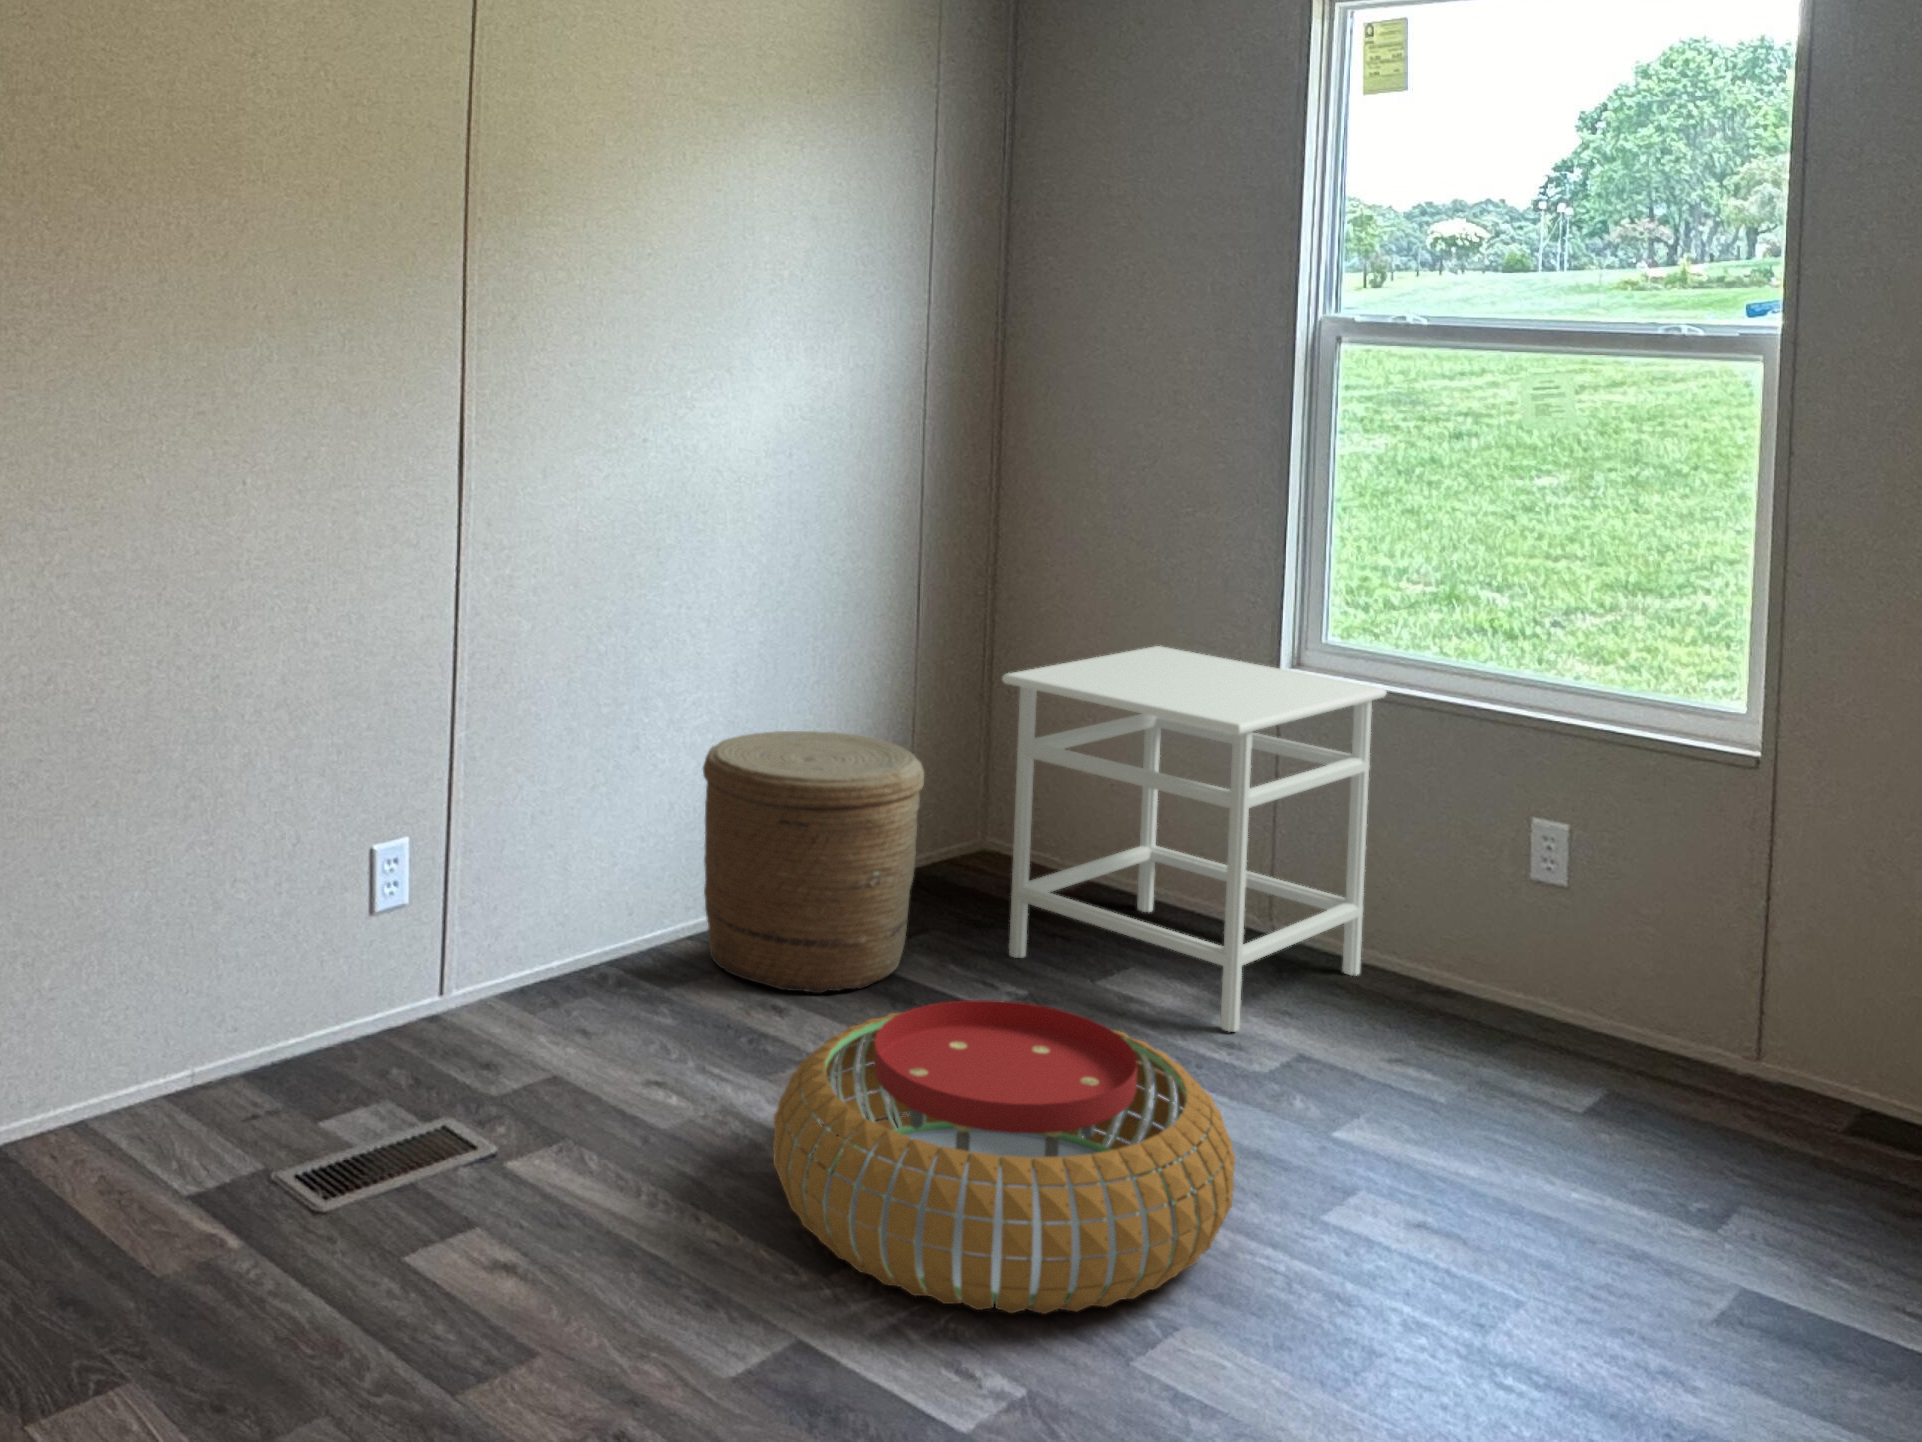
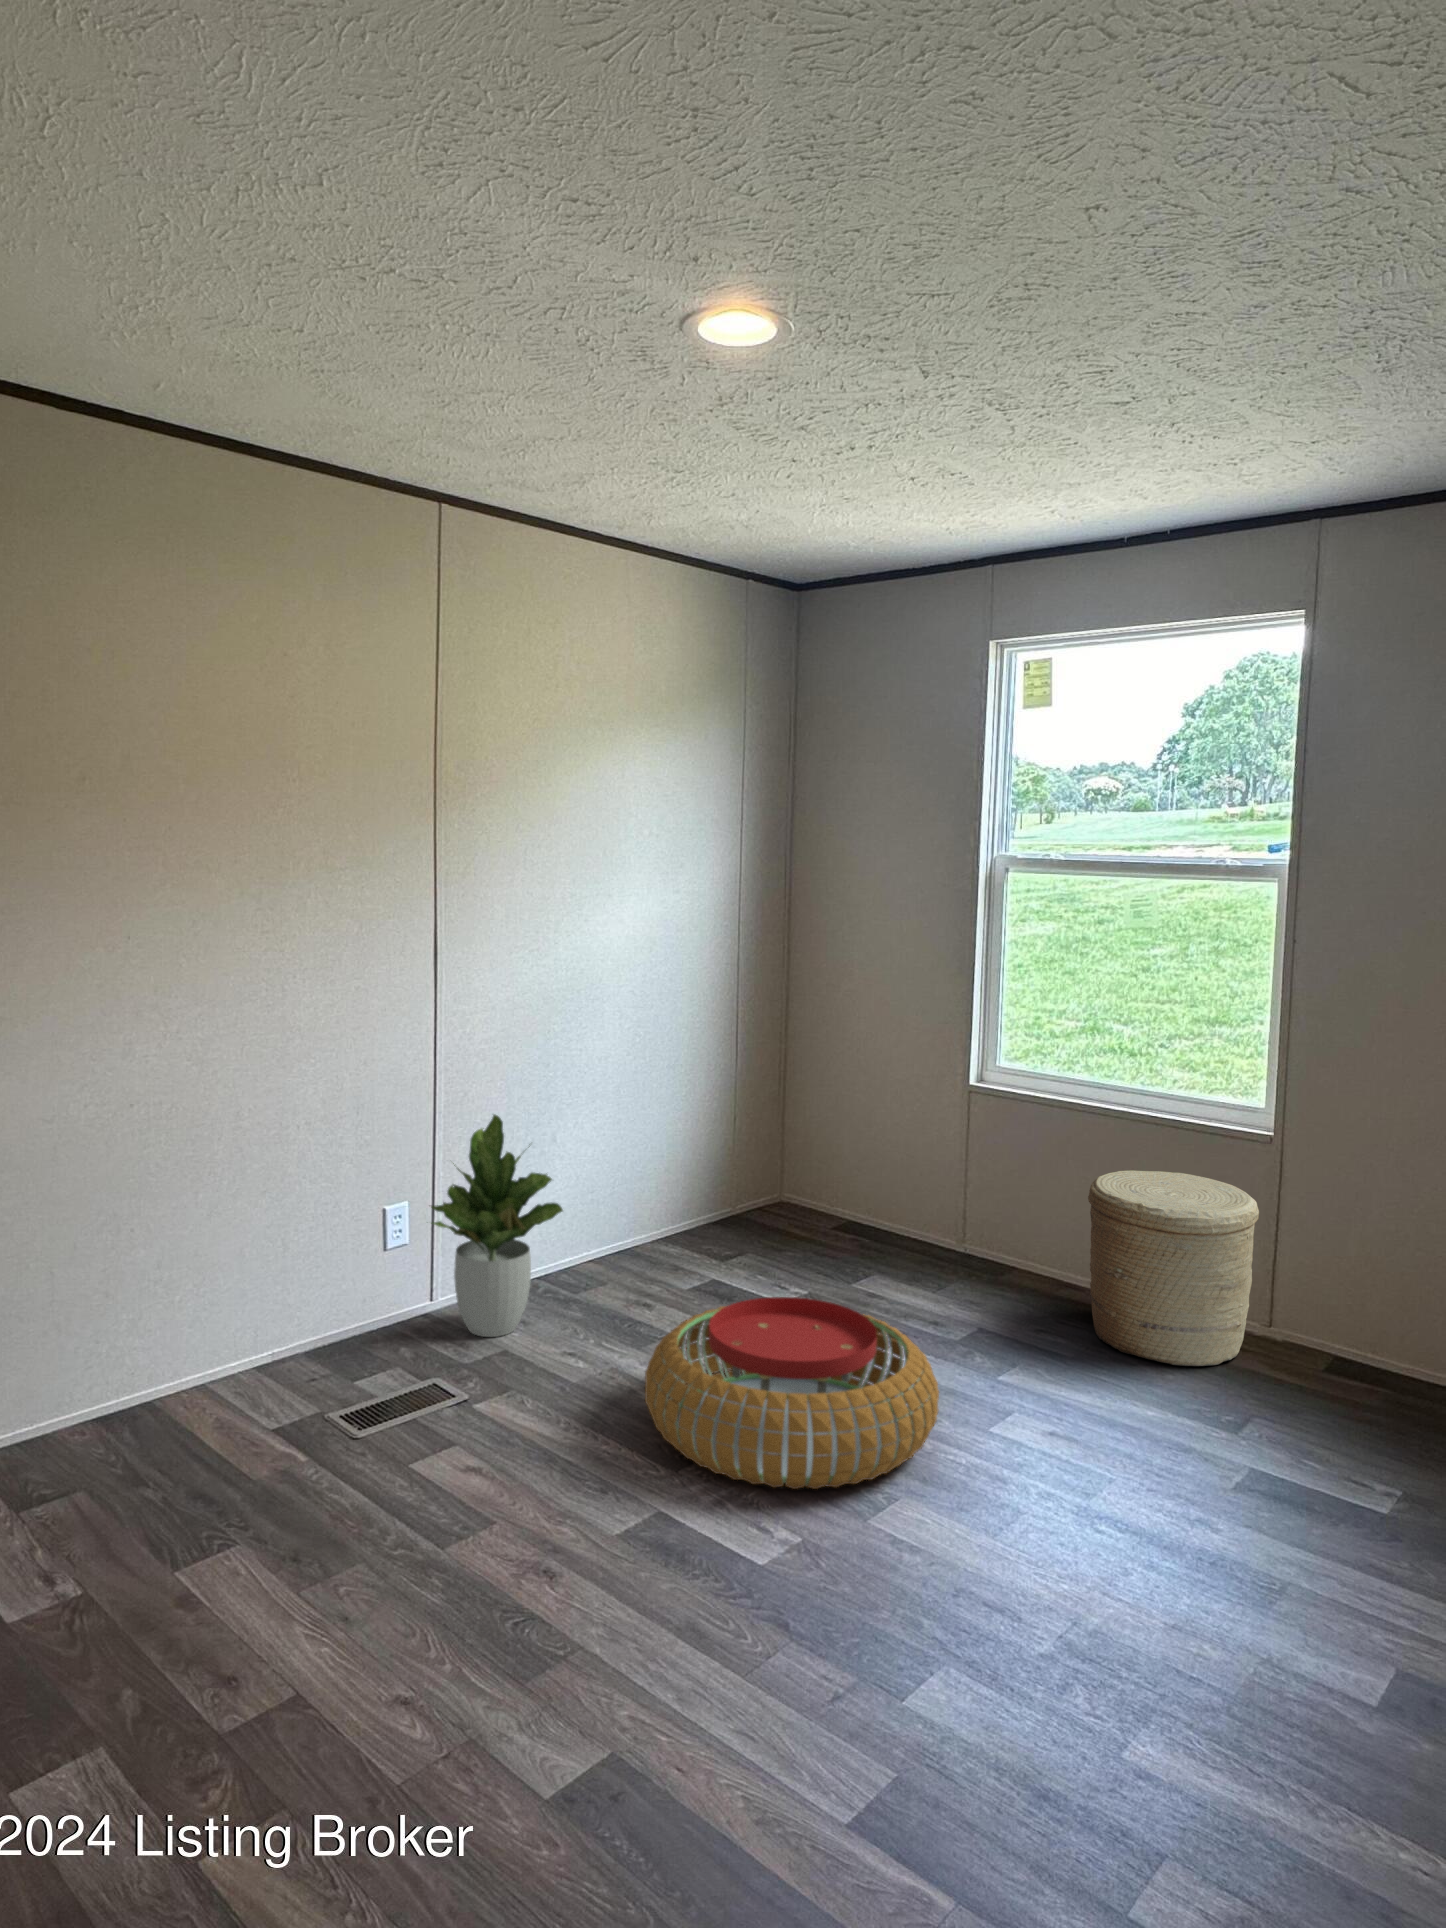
nightstand: present [1002,646,1386,1032] -> none [796,1064,1052,1314]
potted plant: none [436,707,650,1055] -> present [432,1115,563,1337]
woven basket: present [703,731,924,993] -> present [1088,1171,1259,1366]

